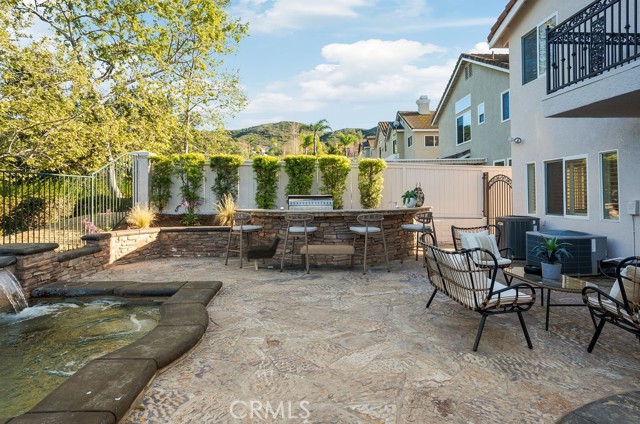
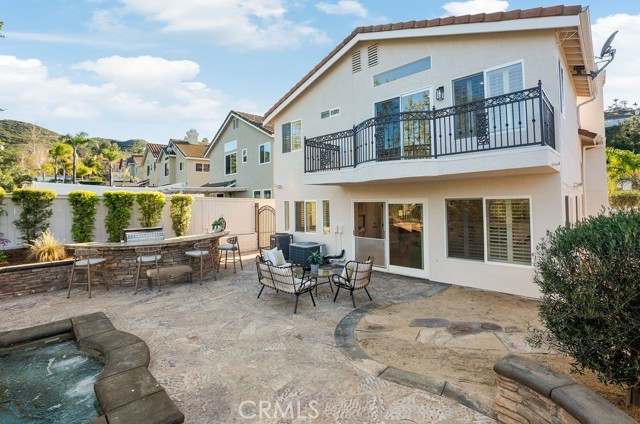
lounge chair: present [247,236,280,270] -> none [87,265,128,298]

